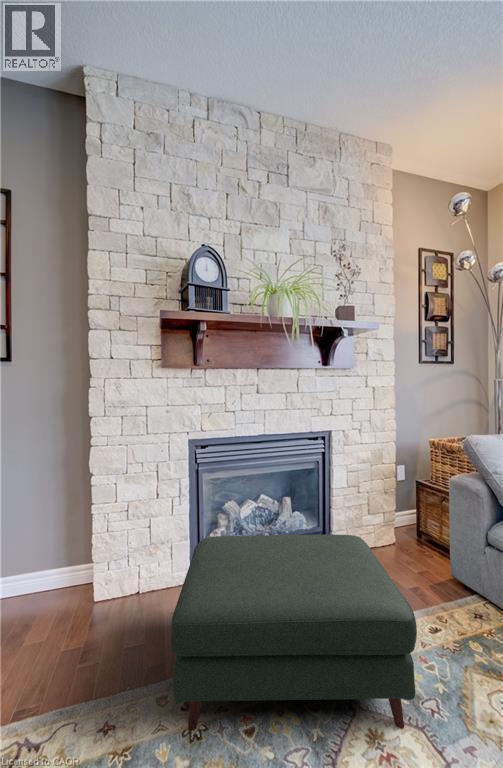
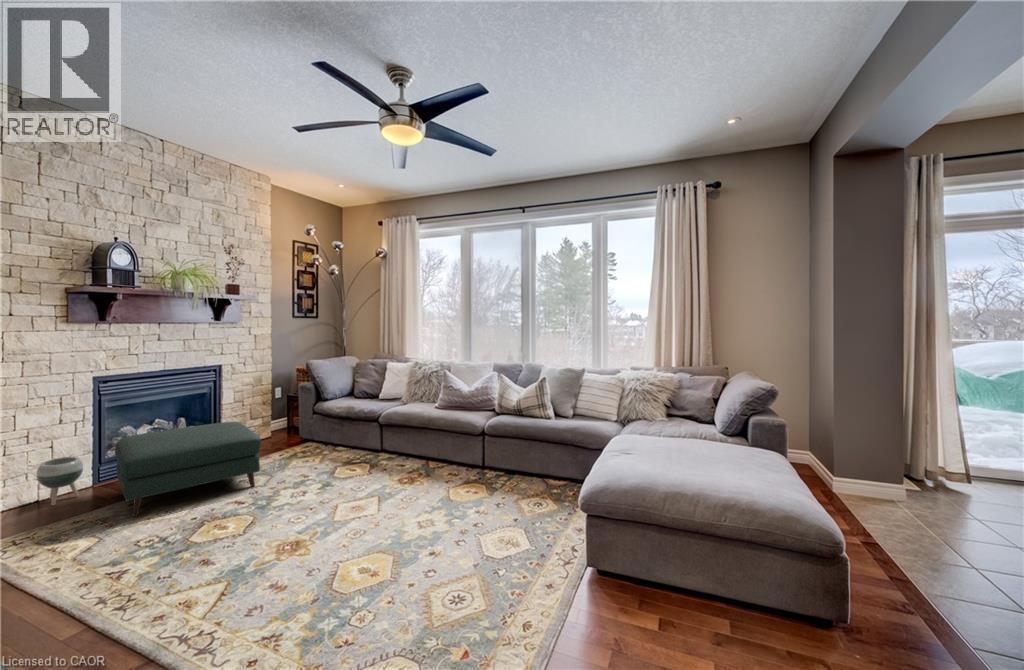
planter: none [124,546,170,620] -> present [36,457,83,505]

